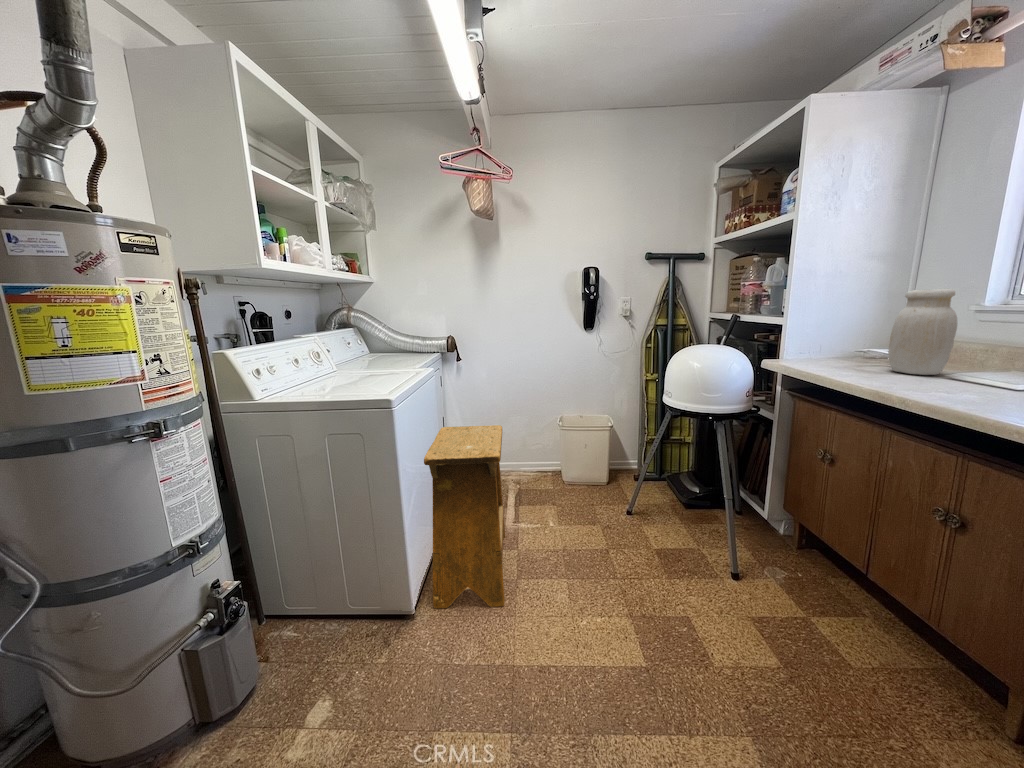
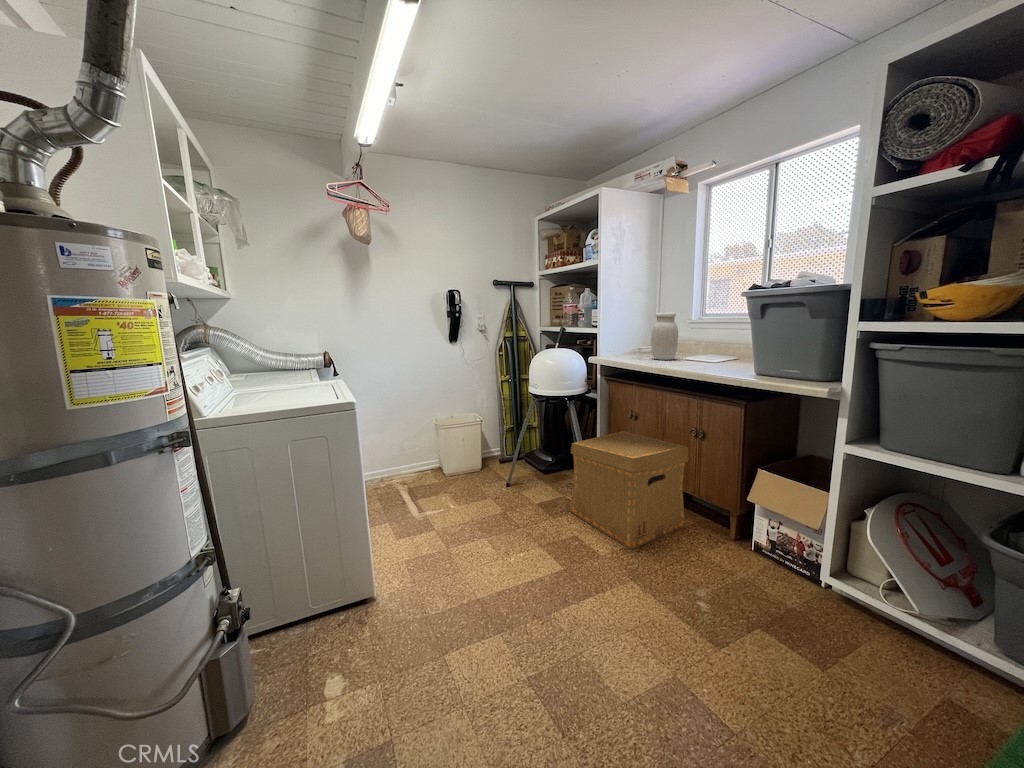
stool: present [424,425,505,609] -> none [362,424,448,590]
cardboard box: none [697,480,939,687] -> present [571,431,689,550]

